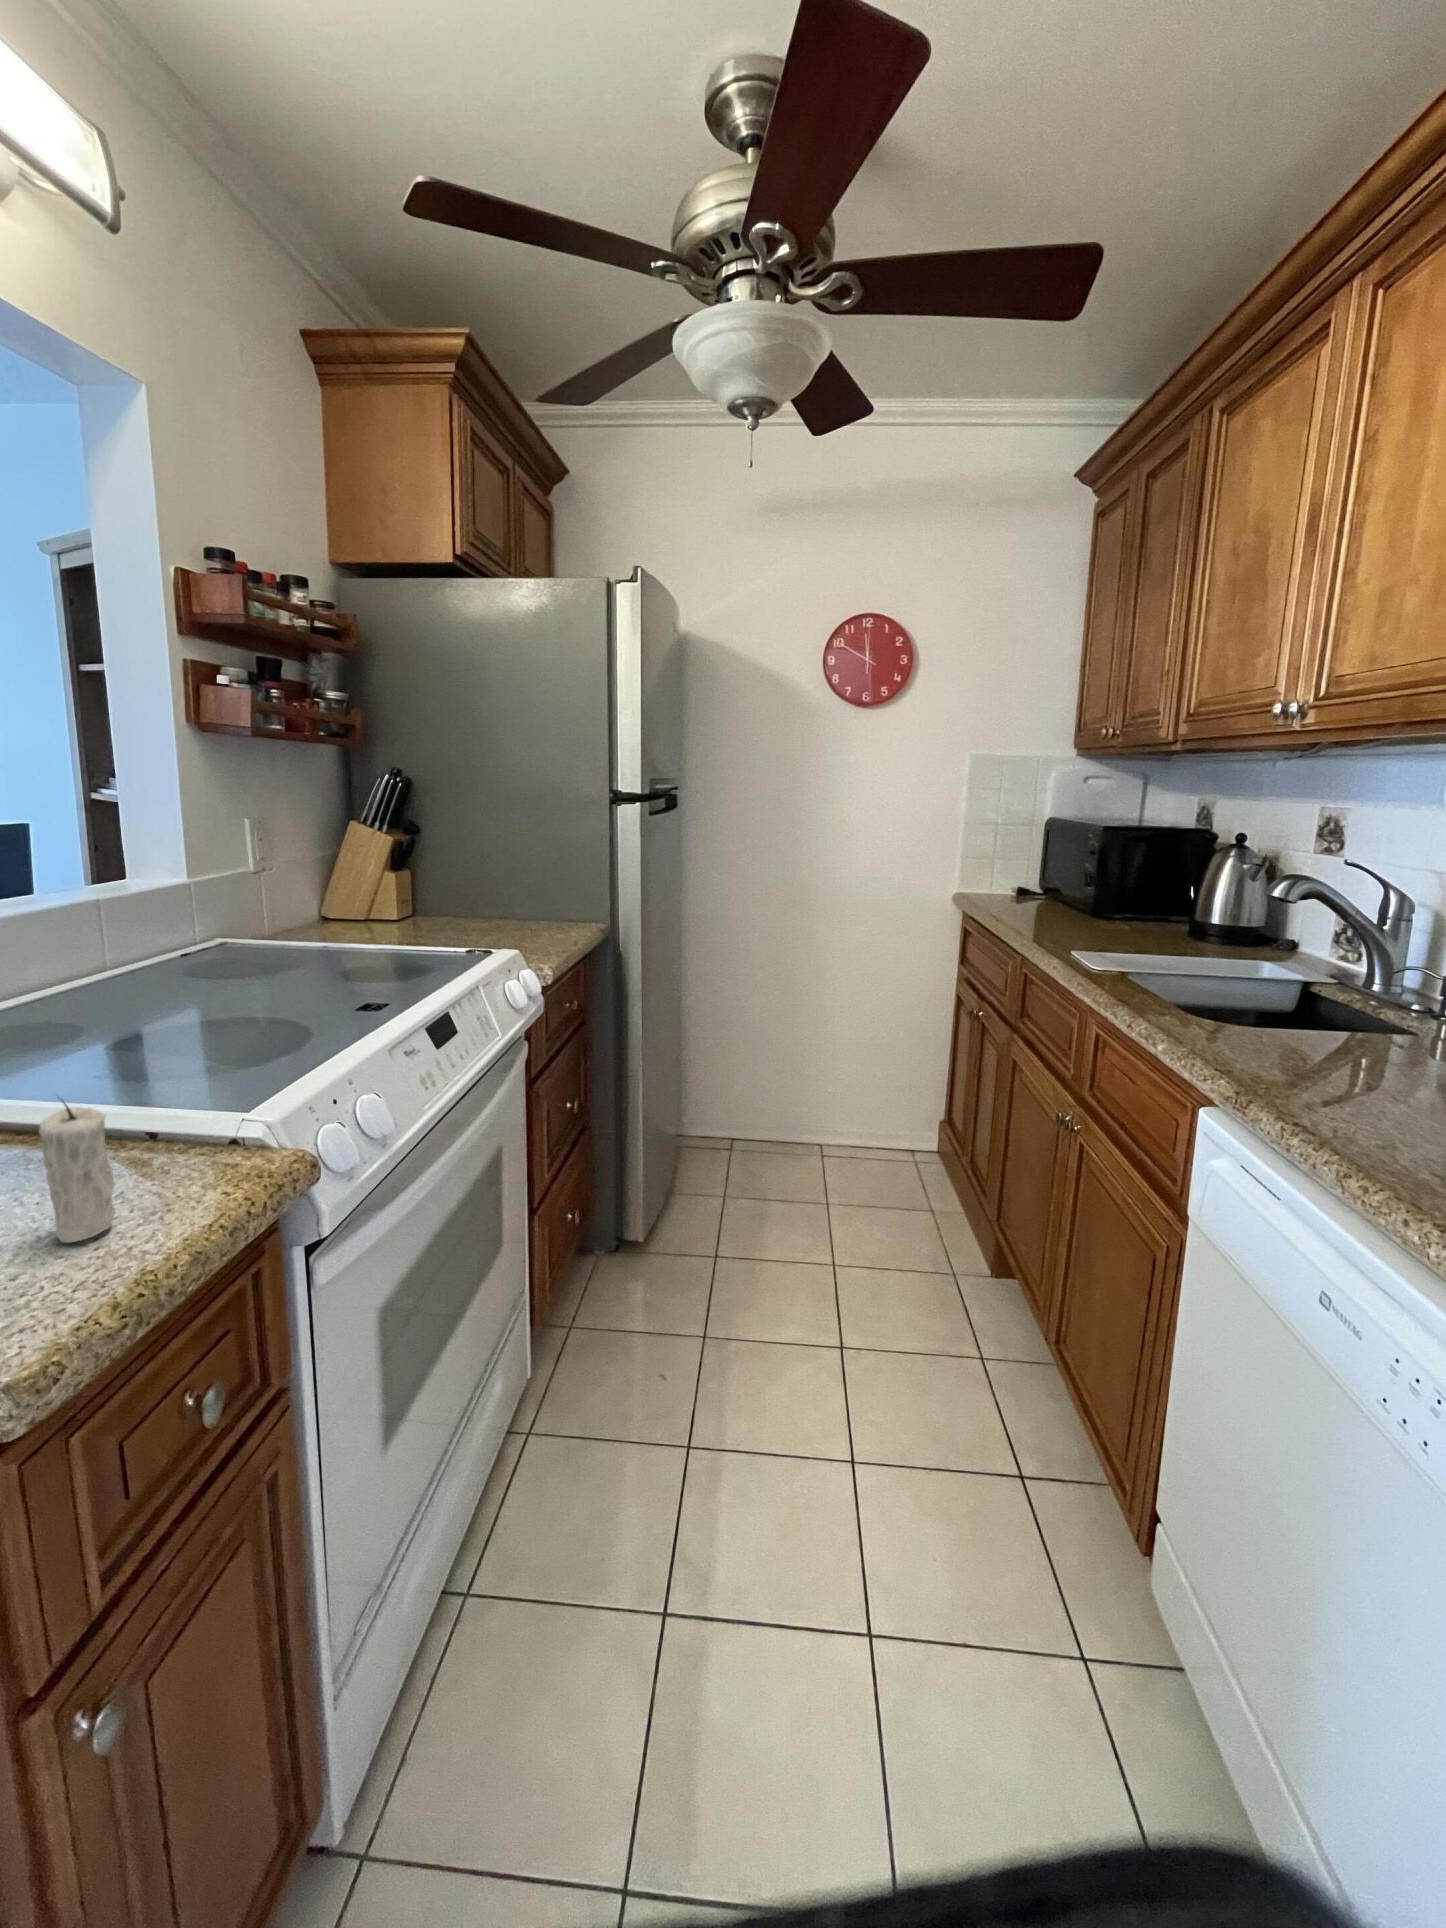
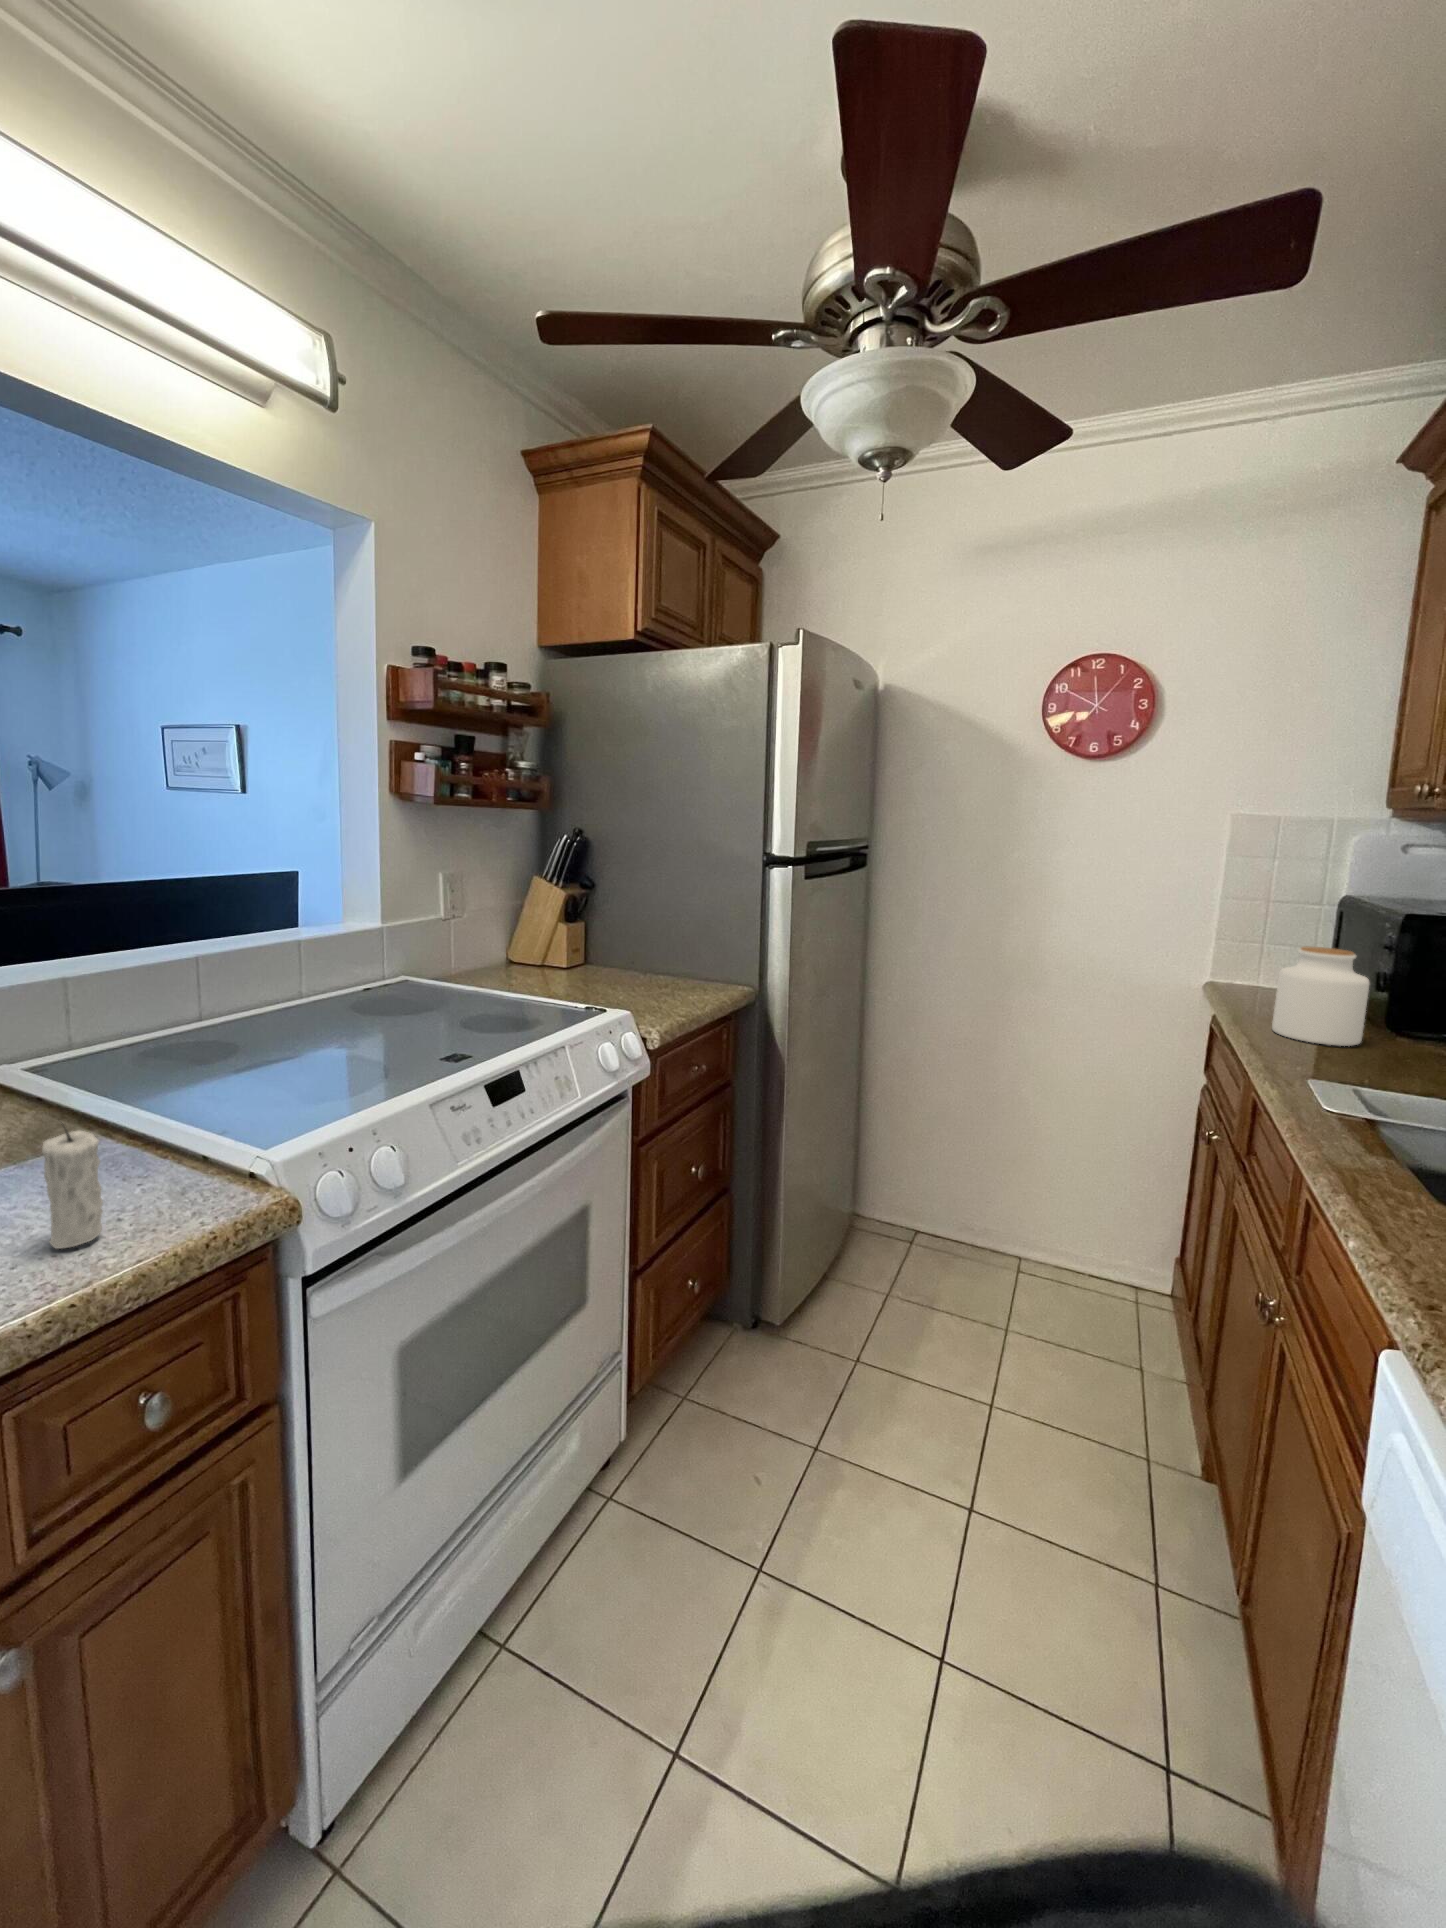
jar: none [1027,853,1092,929] -> present [1272,946,1369,1046]

